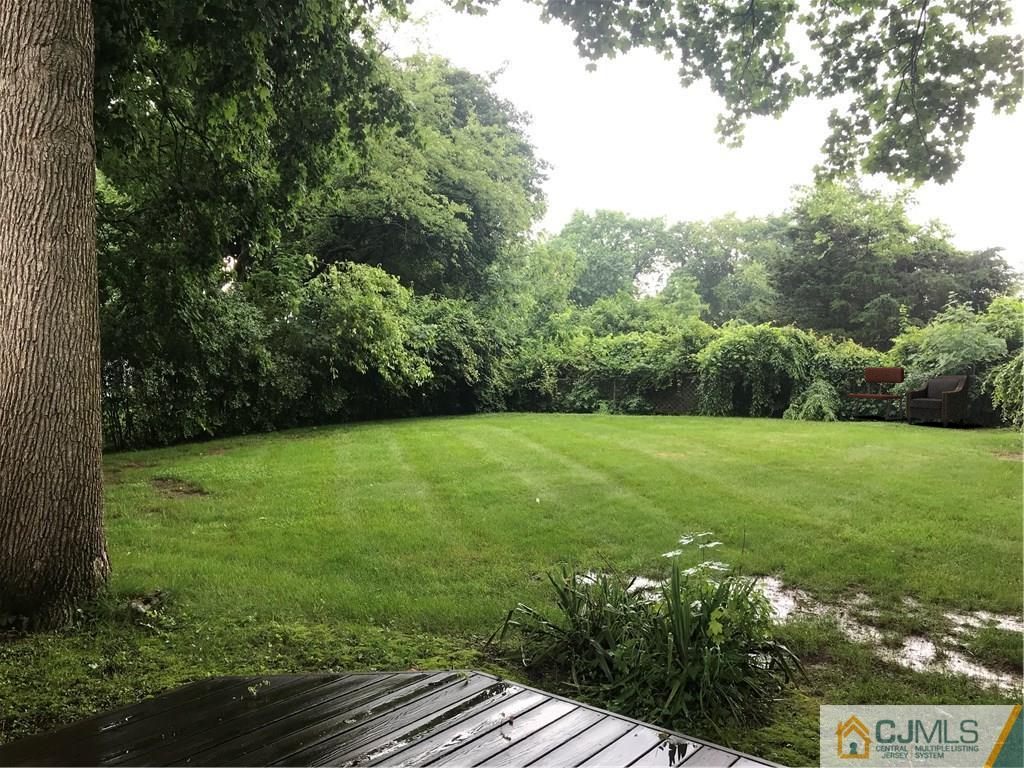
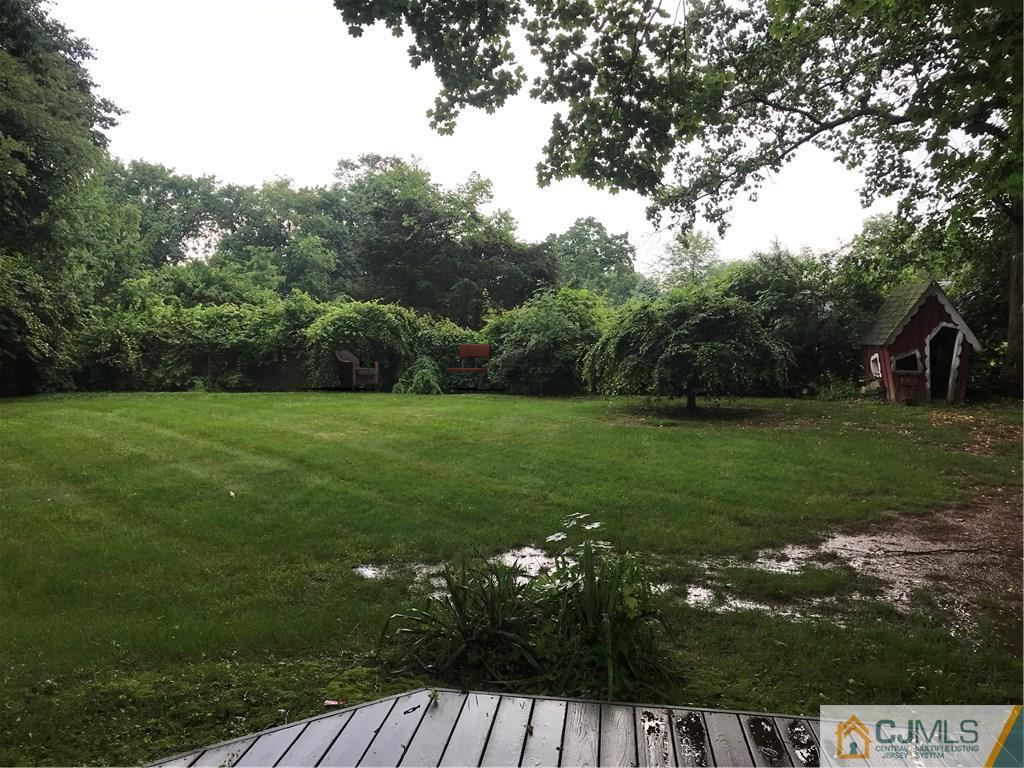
chair: present [906,375,969,427] -> present [334,350,378,390]

